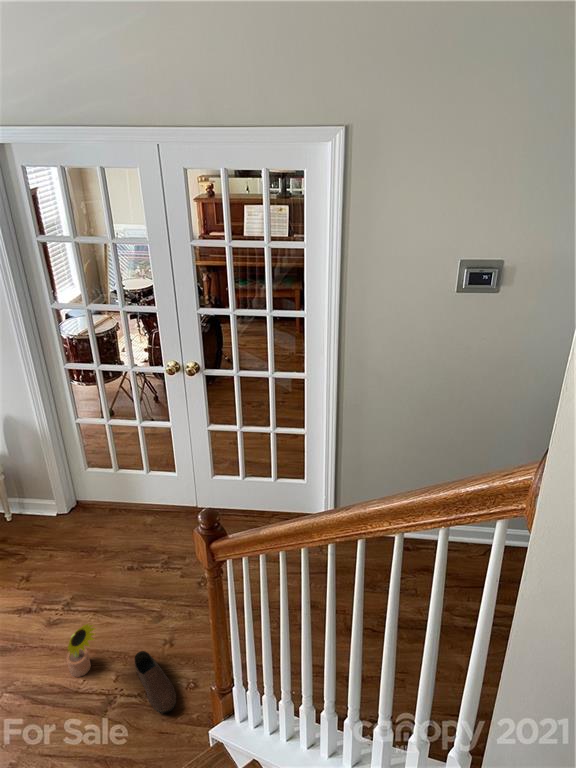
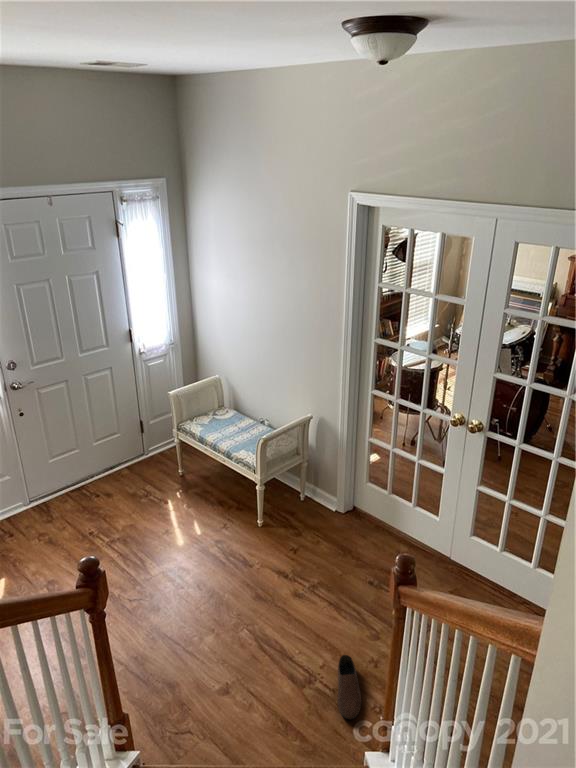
decorative plant: present [66,624,96,677] -> none [291,608,320,648]

